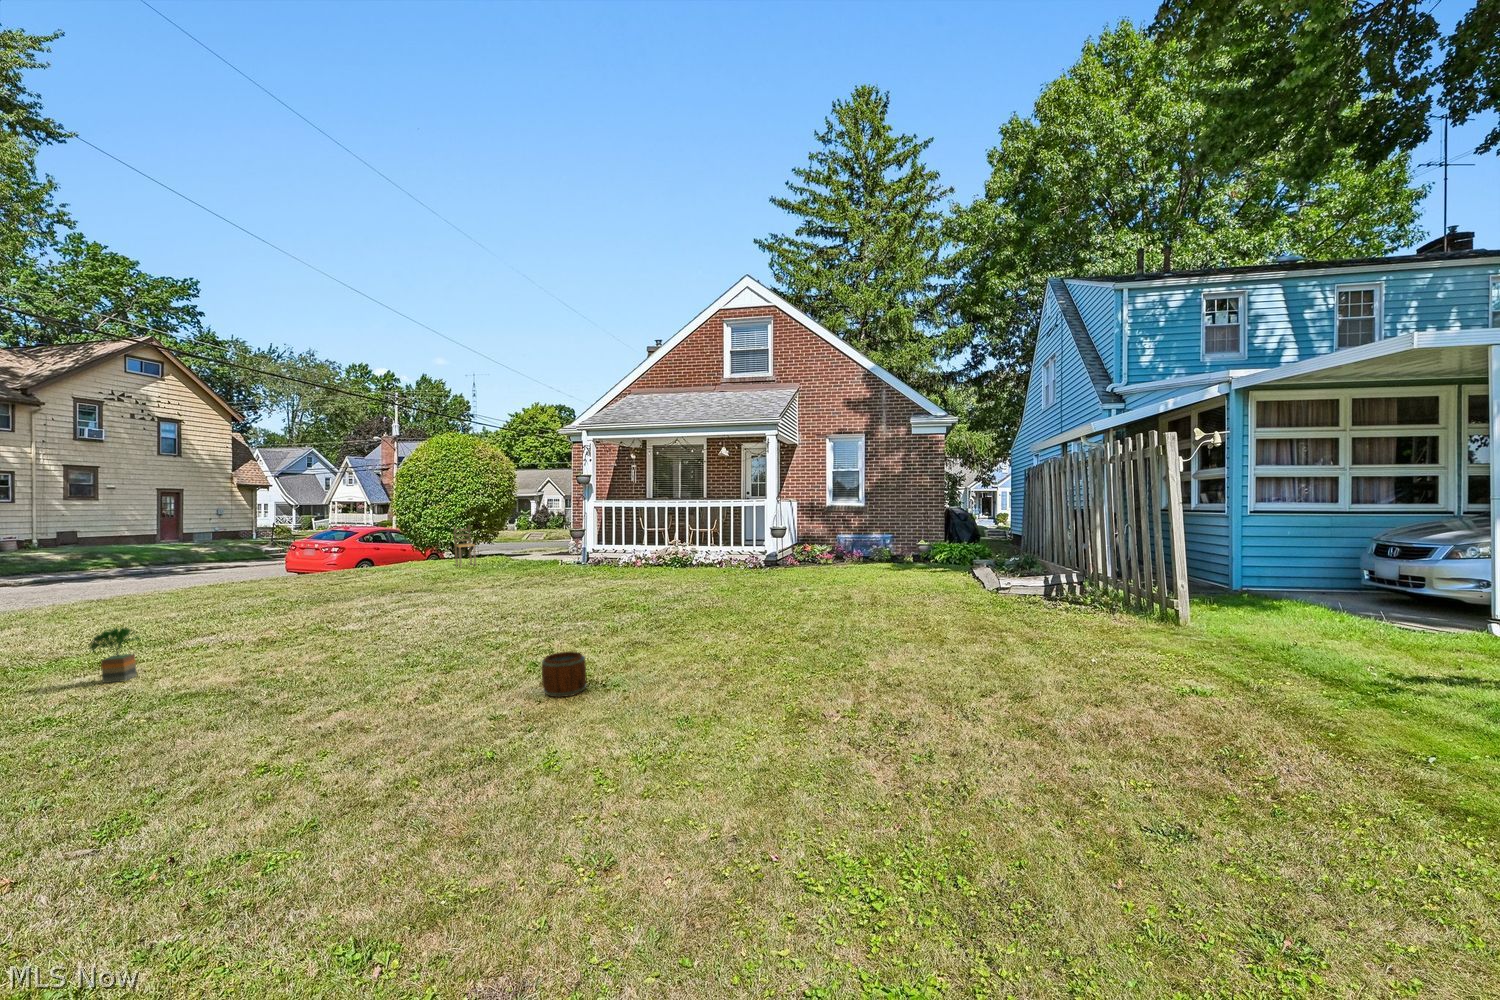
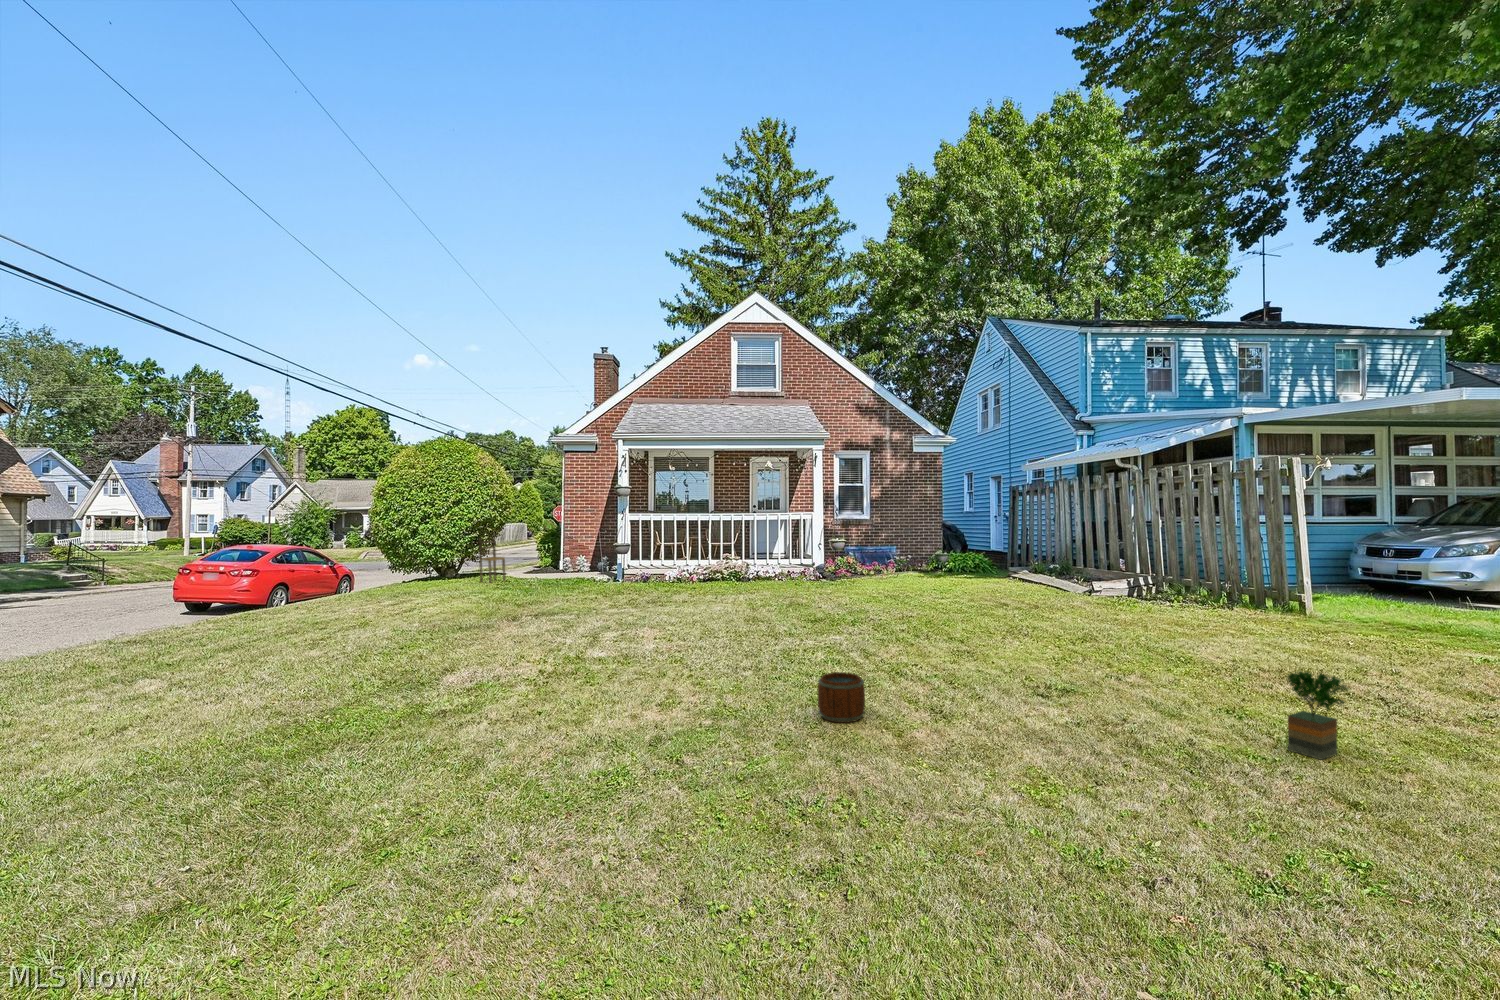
potted tree: present [89,628,140,683] -> present [1287,671,1348,760]
bucket: present [542,652,586,697] -> present [818,672,865,723]

